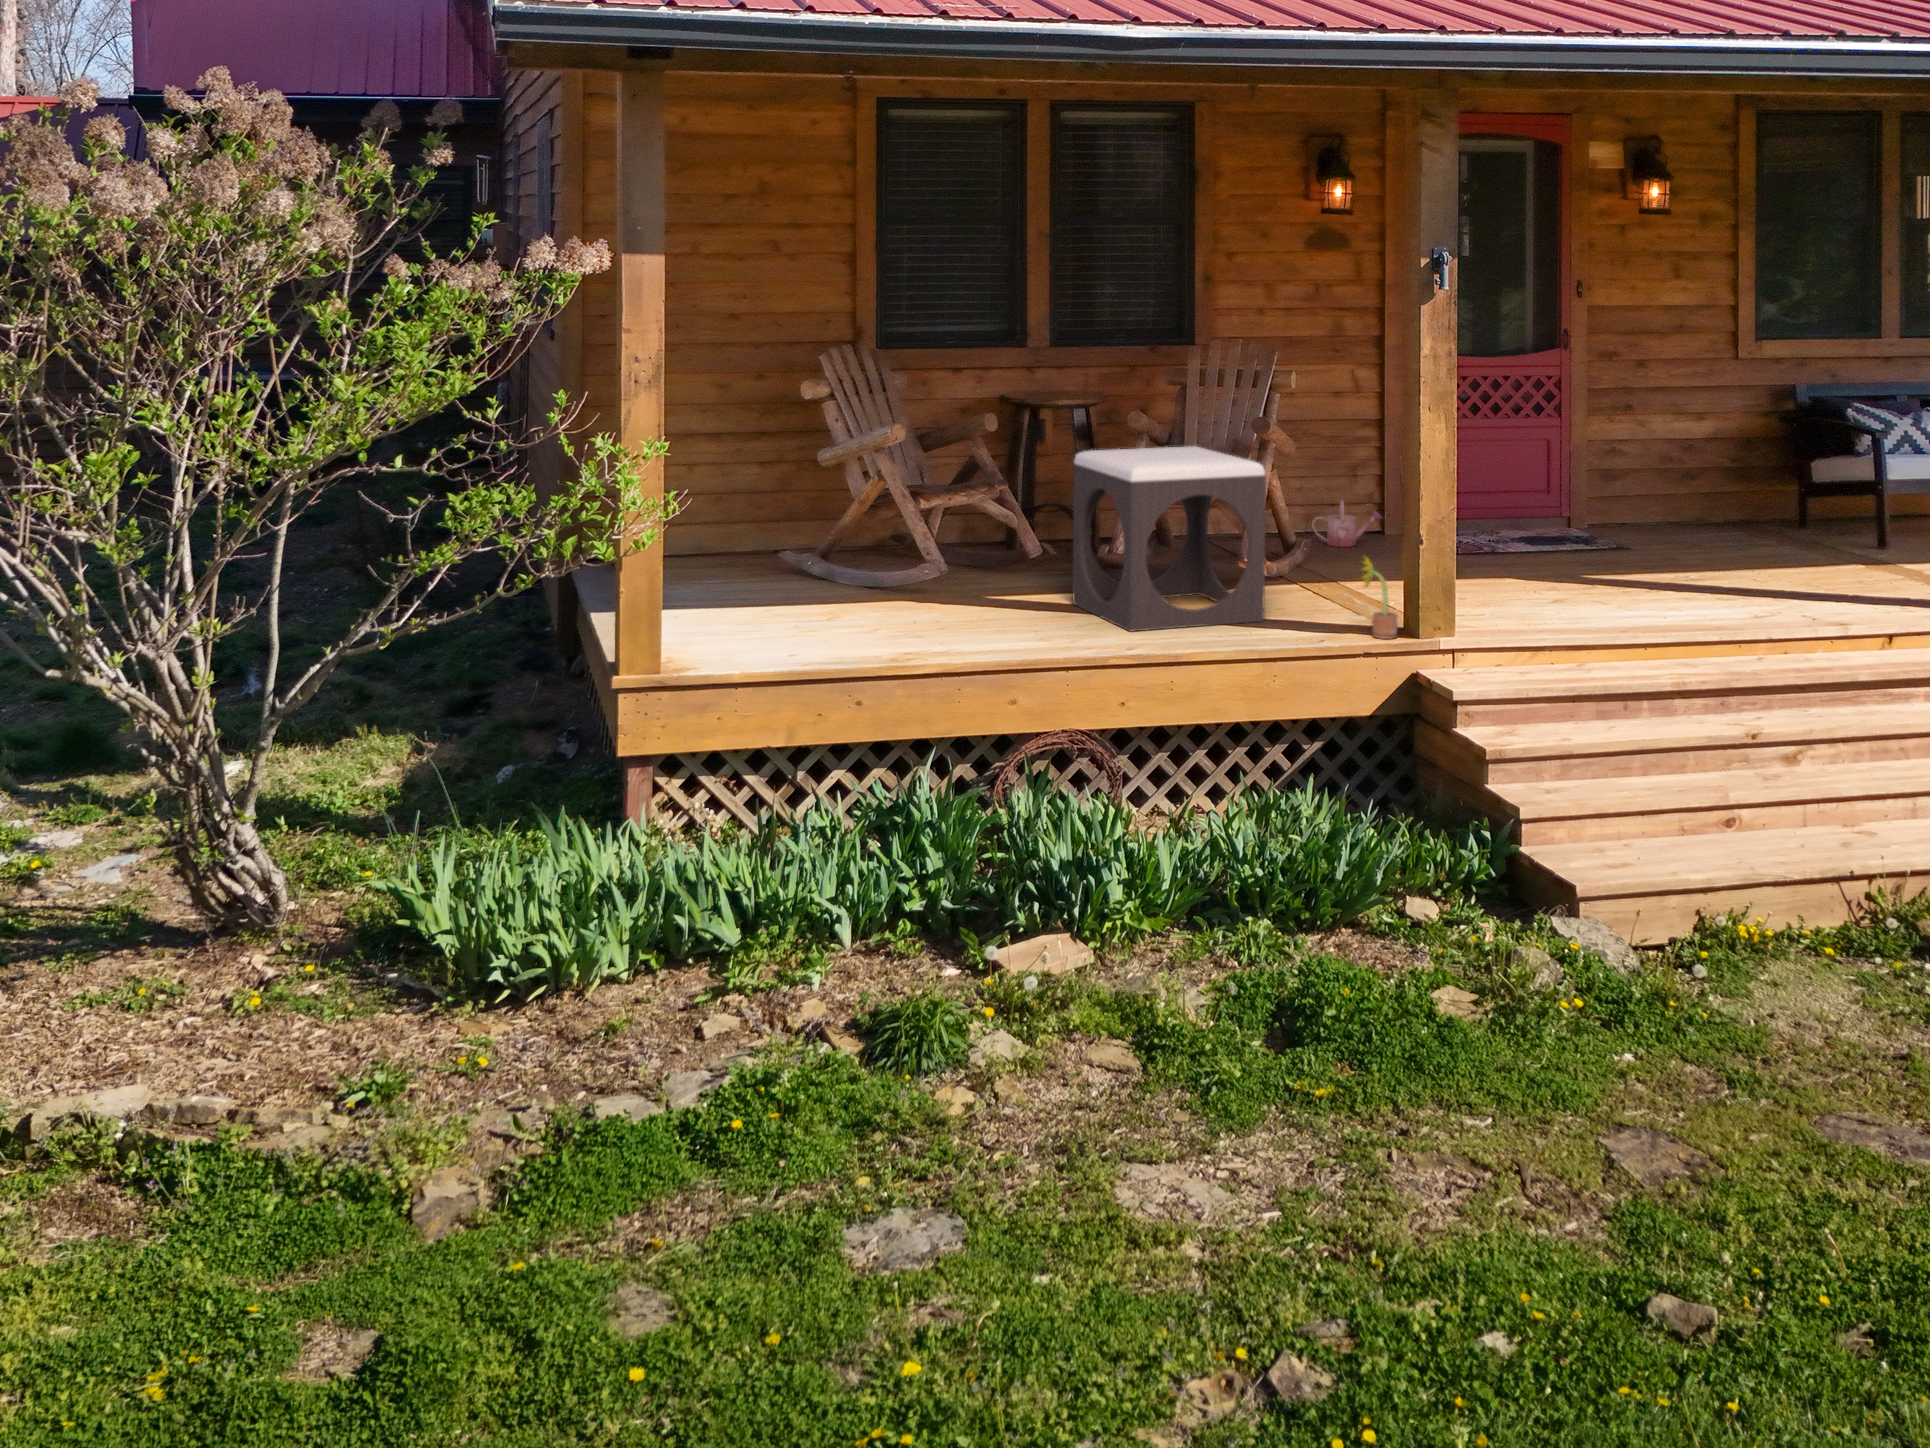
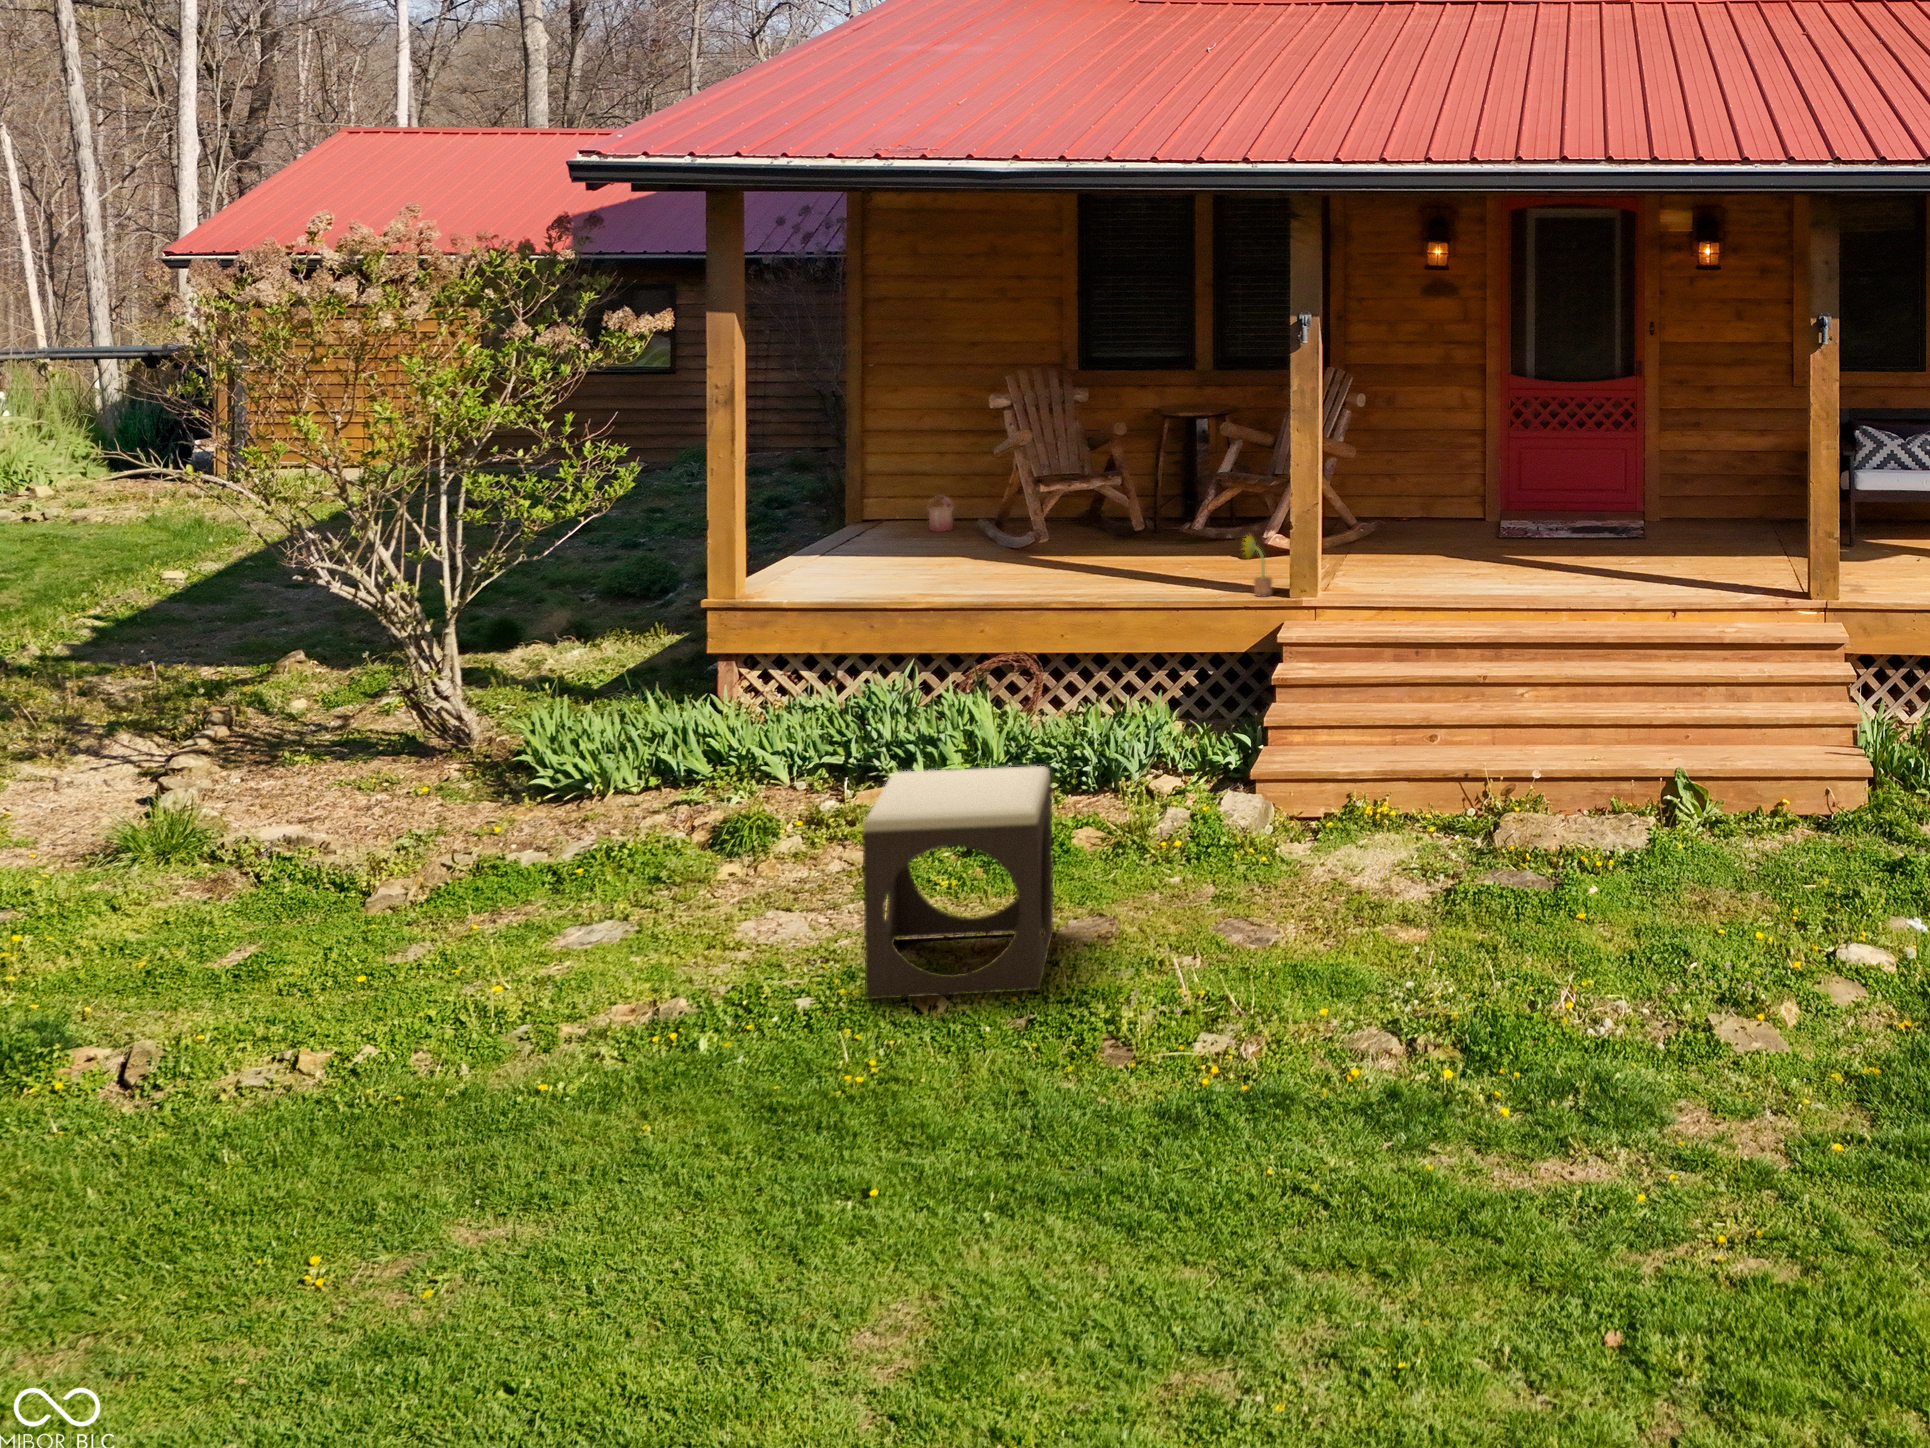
footstool: present [1073,446,1266,632] -> present [862,766,1053,999]
watering can: present [1313,501,1381,547] -> present [928,496,953,532]

